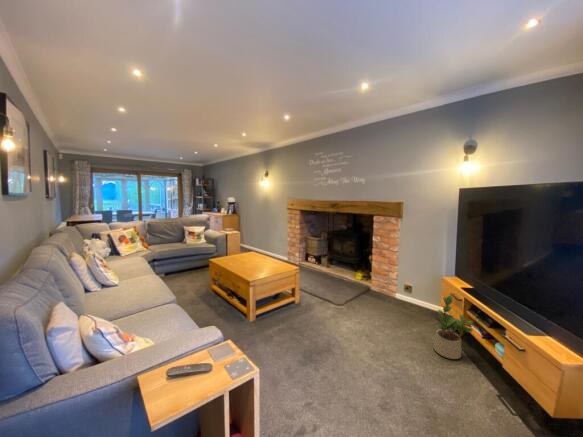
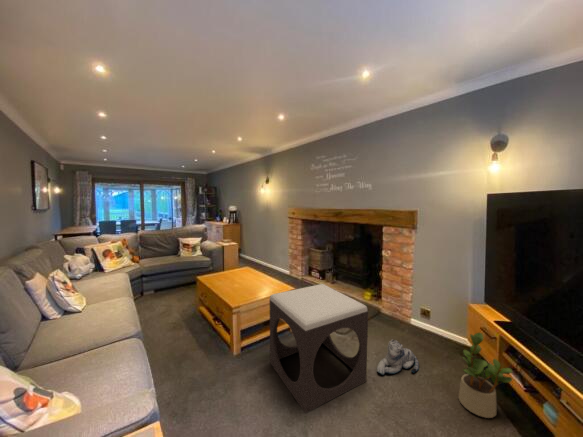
footstool: none [281,263,365,360] -> present [270,284,368,413]
plush toy: none [370,306,403,334] -> present [377,340,419,375]

